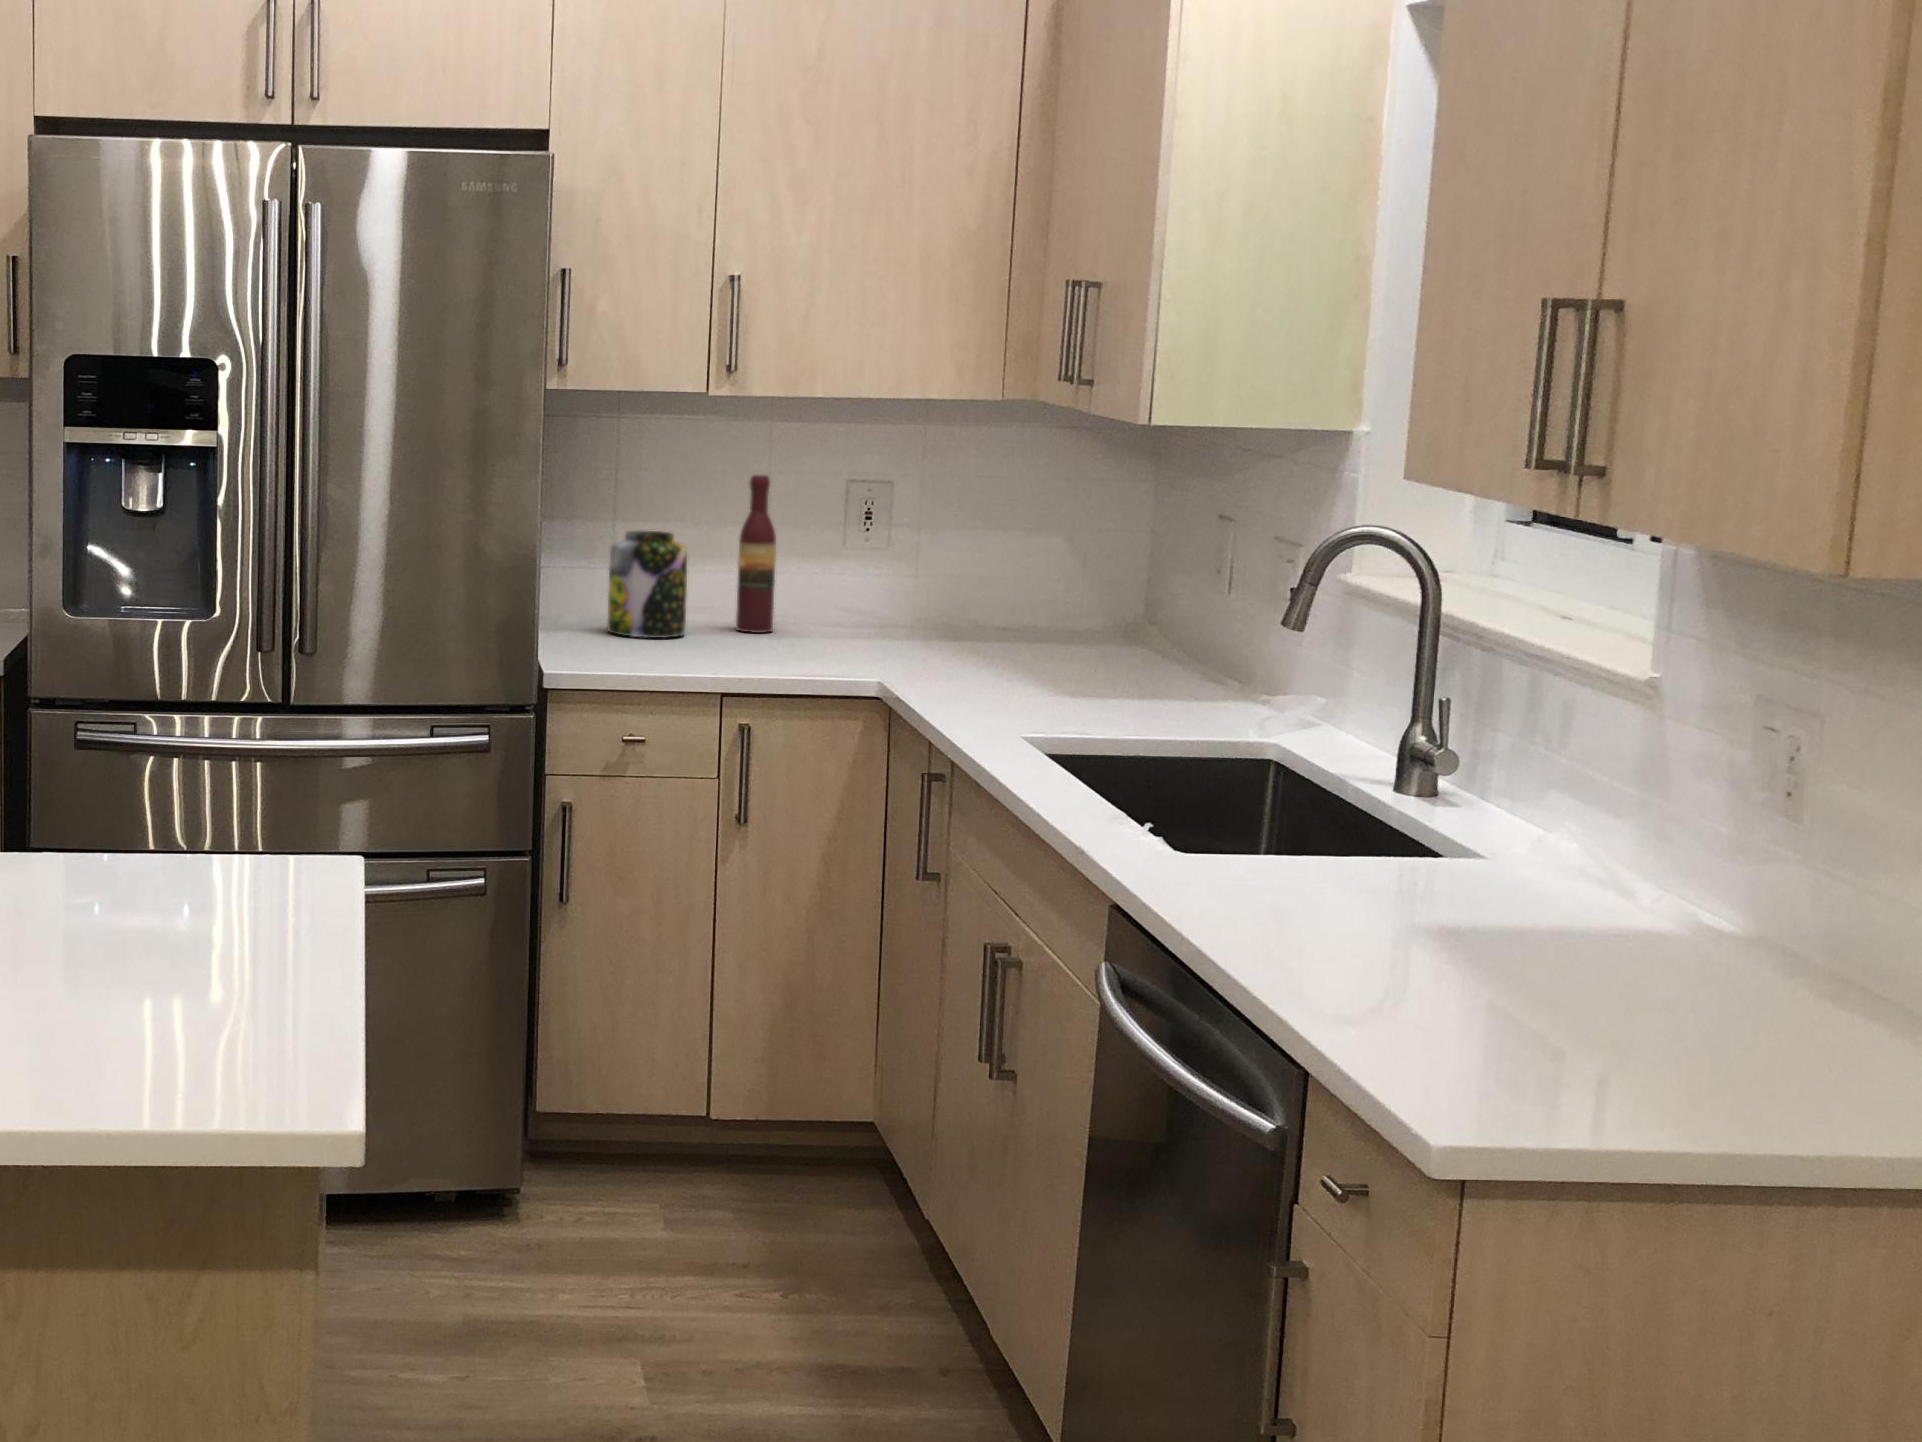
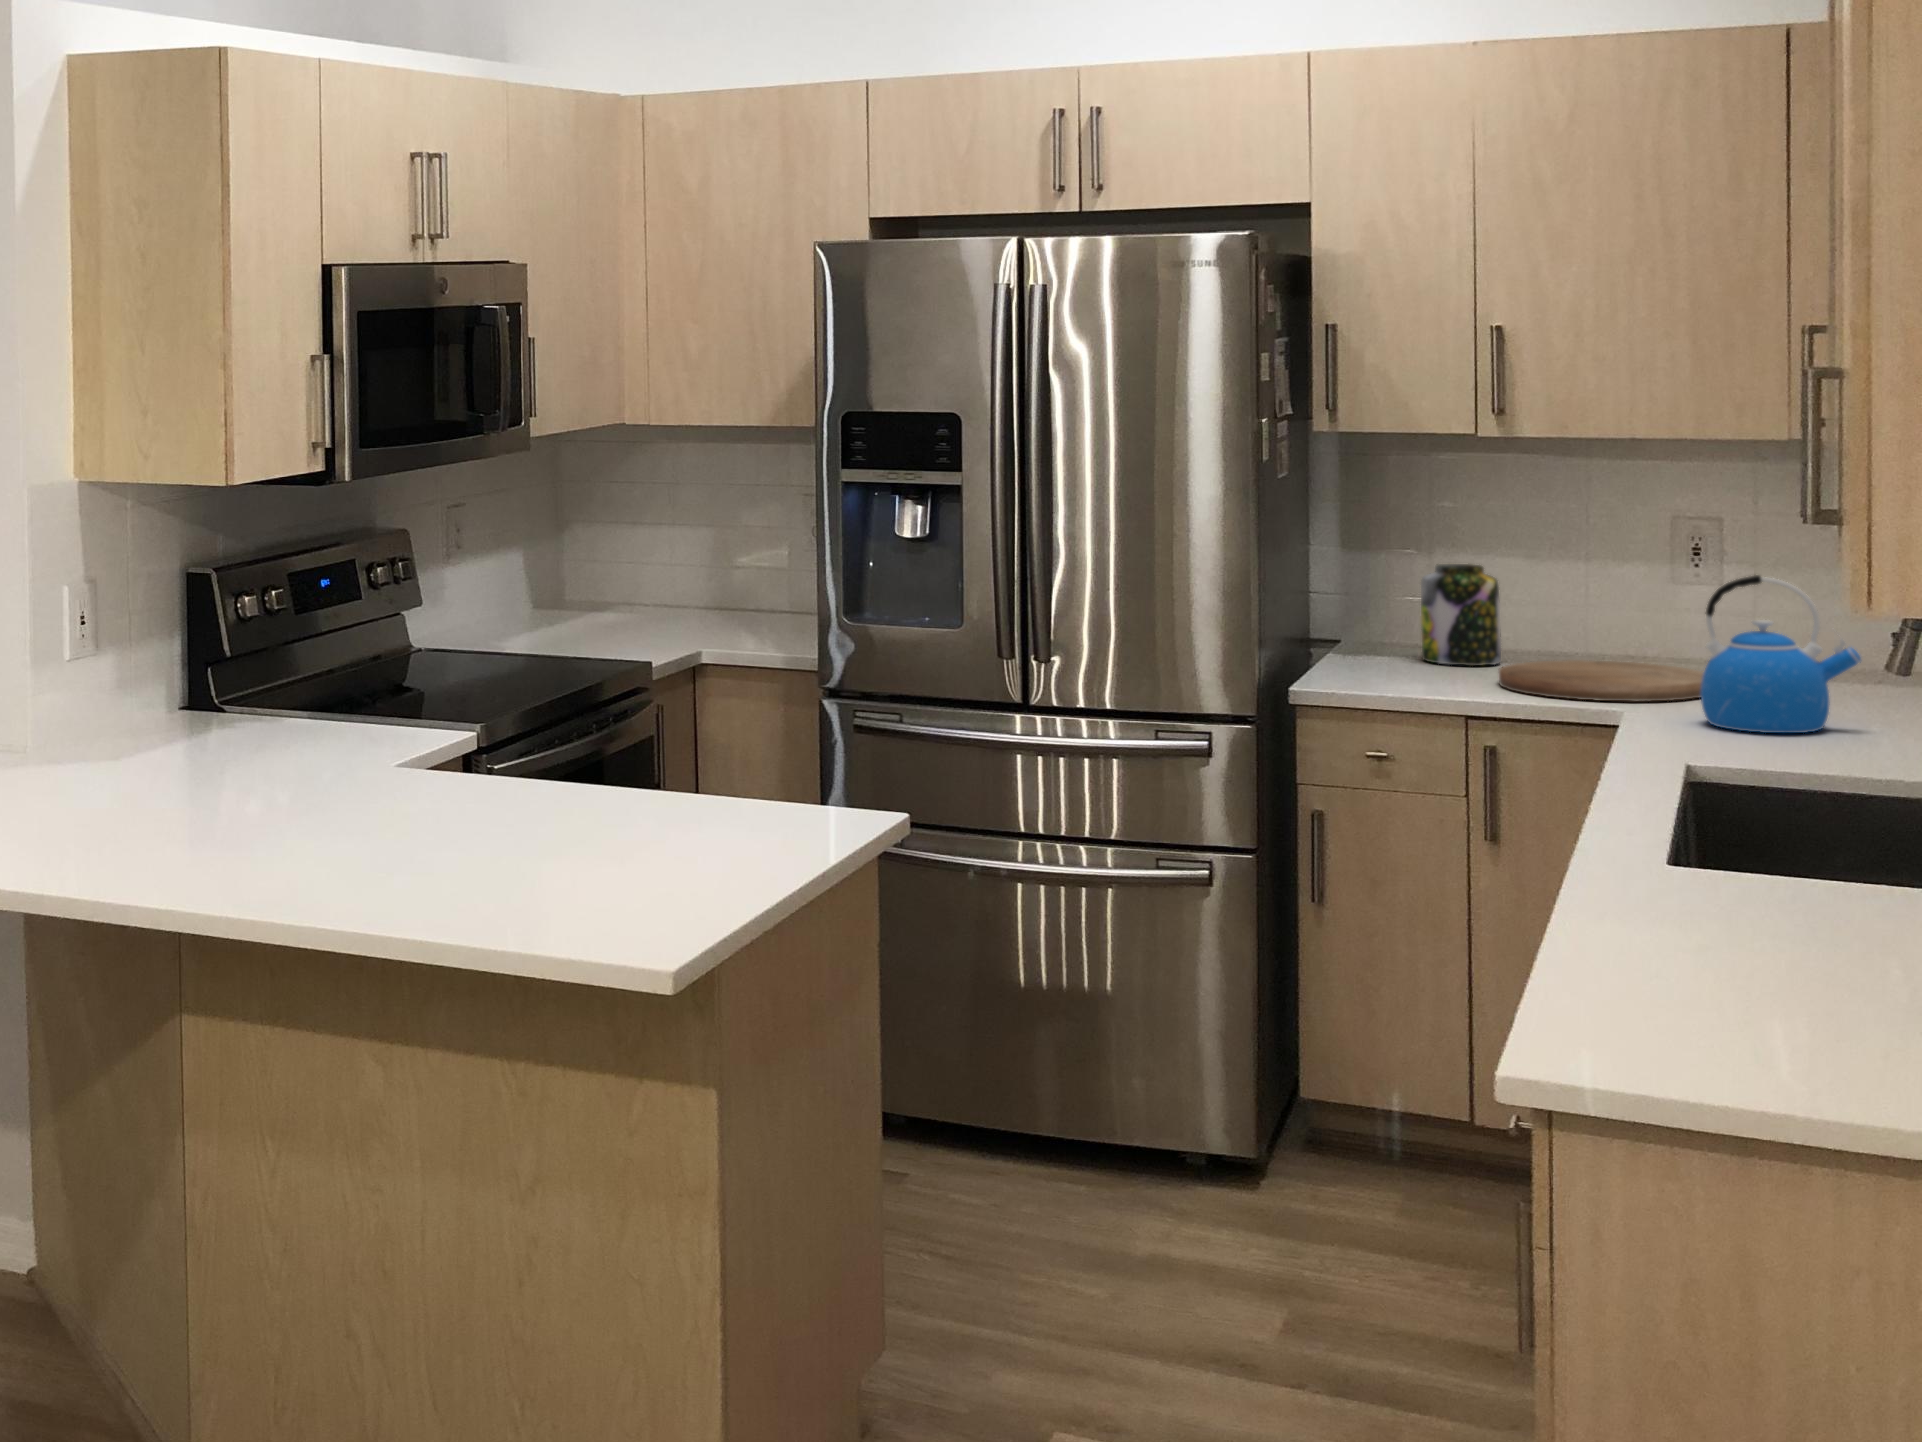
wine bottle: present [736,475,776,633] -> none [1563,511,1605,665]
kettle: none [960,543,1103,702] -> present [1701,575,1861,733]
cutting board: none [717,629,917,673] -> present [1499,660,1704,702]

